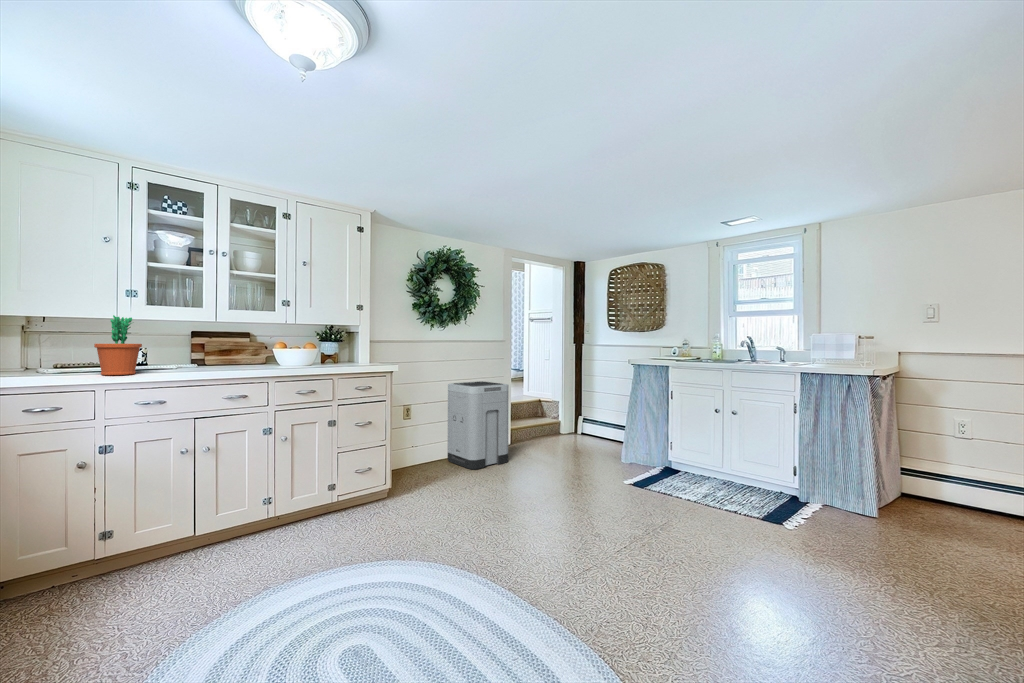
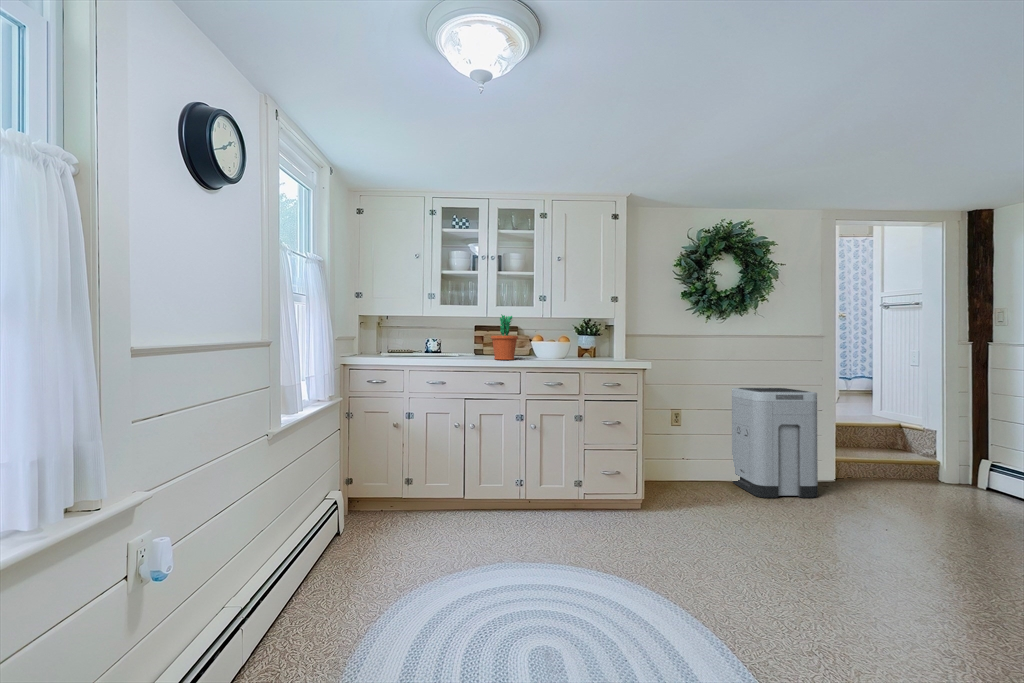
flower pot: present [94,315,142,375] -> present [491,315,518,360]

